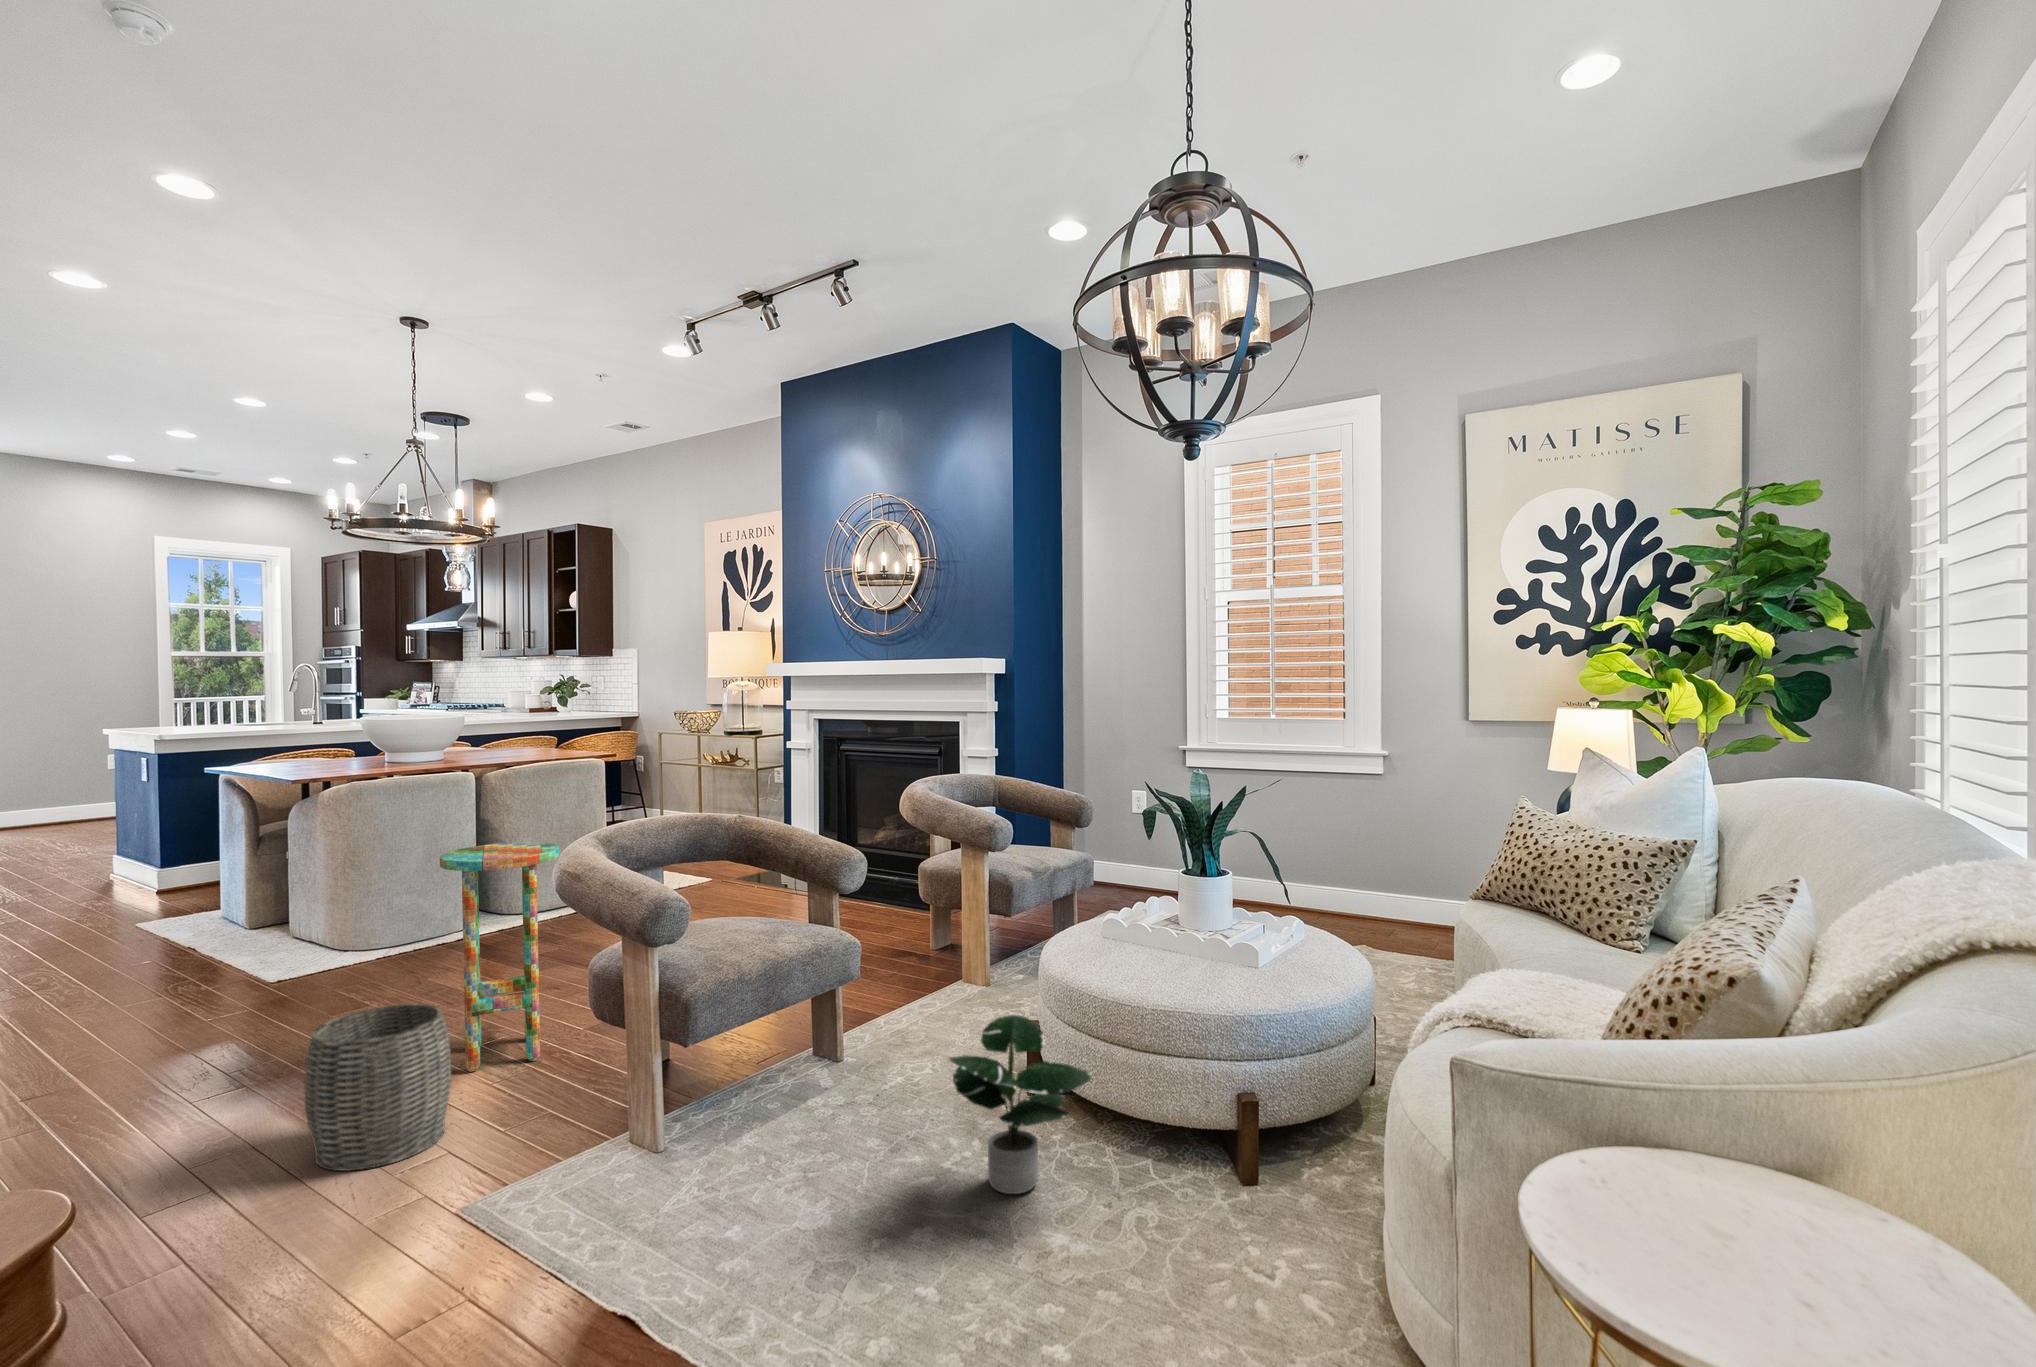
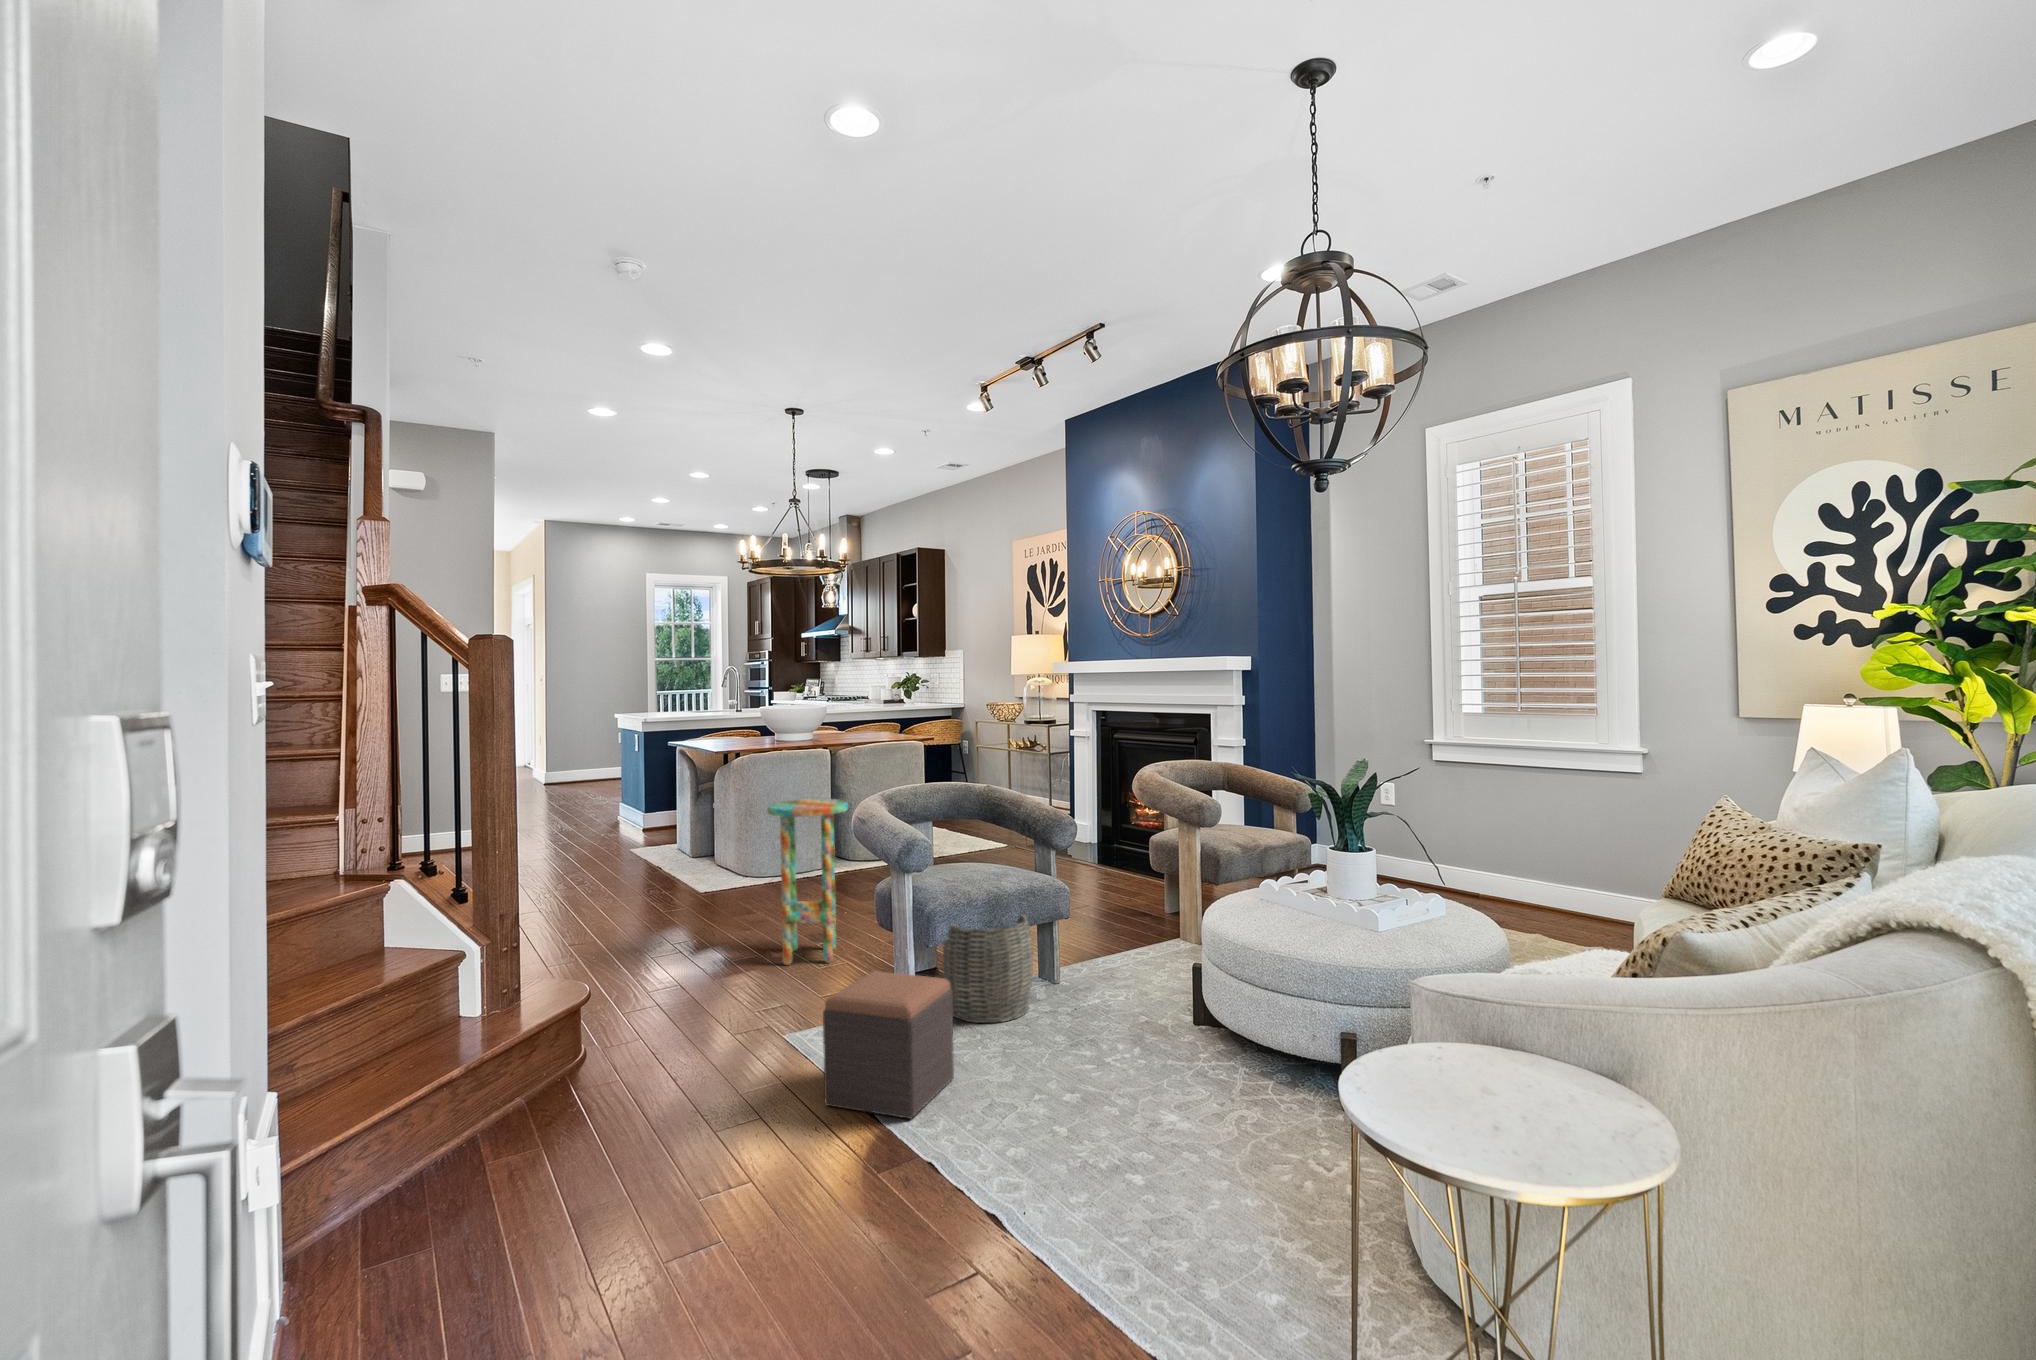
woven basket: present [304,1004,451,1171] -> present [943,914,1033,1023]
potted plant: present [950,1015,1091,1194] -> none [1082,954,1201,1097]
footstool: none [604,1080,777,1286] -> present [823,971,954,1119]

